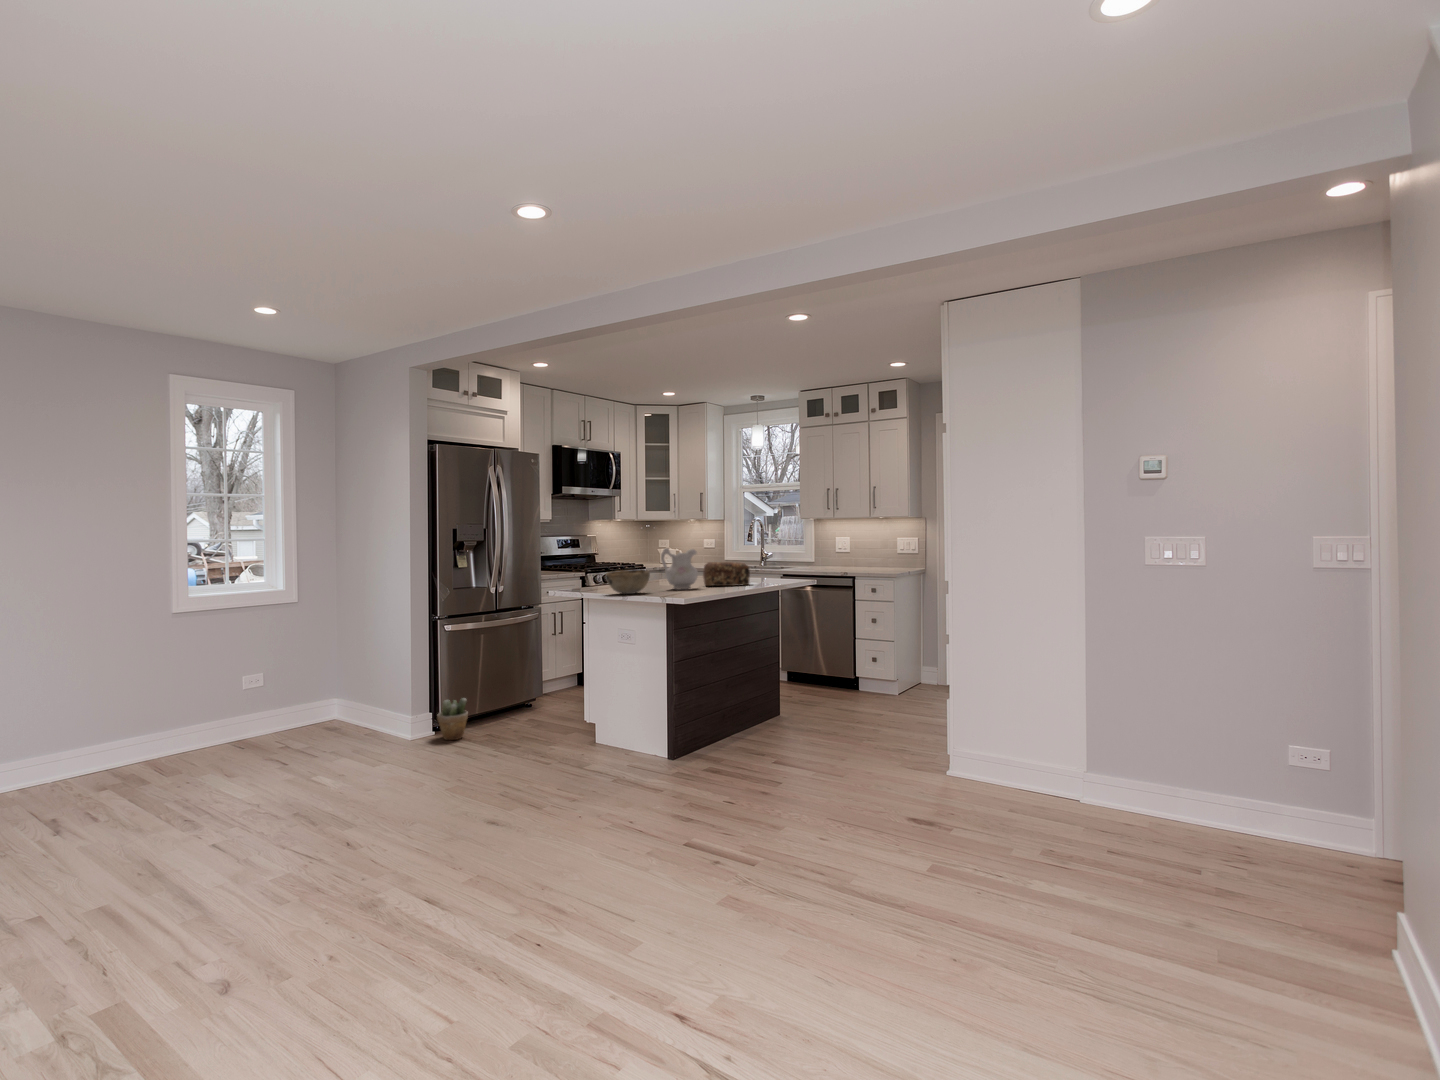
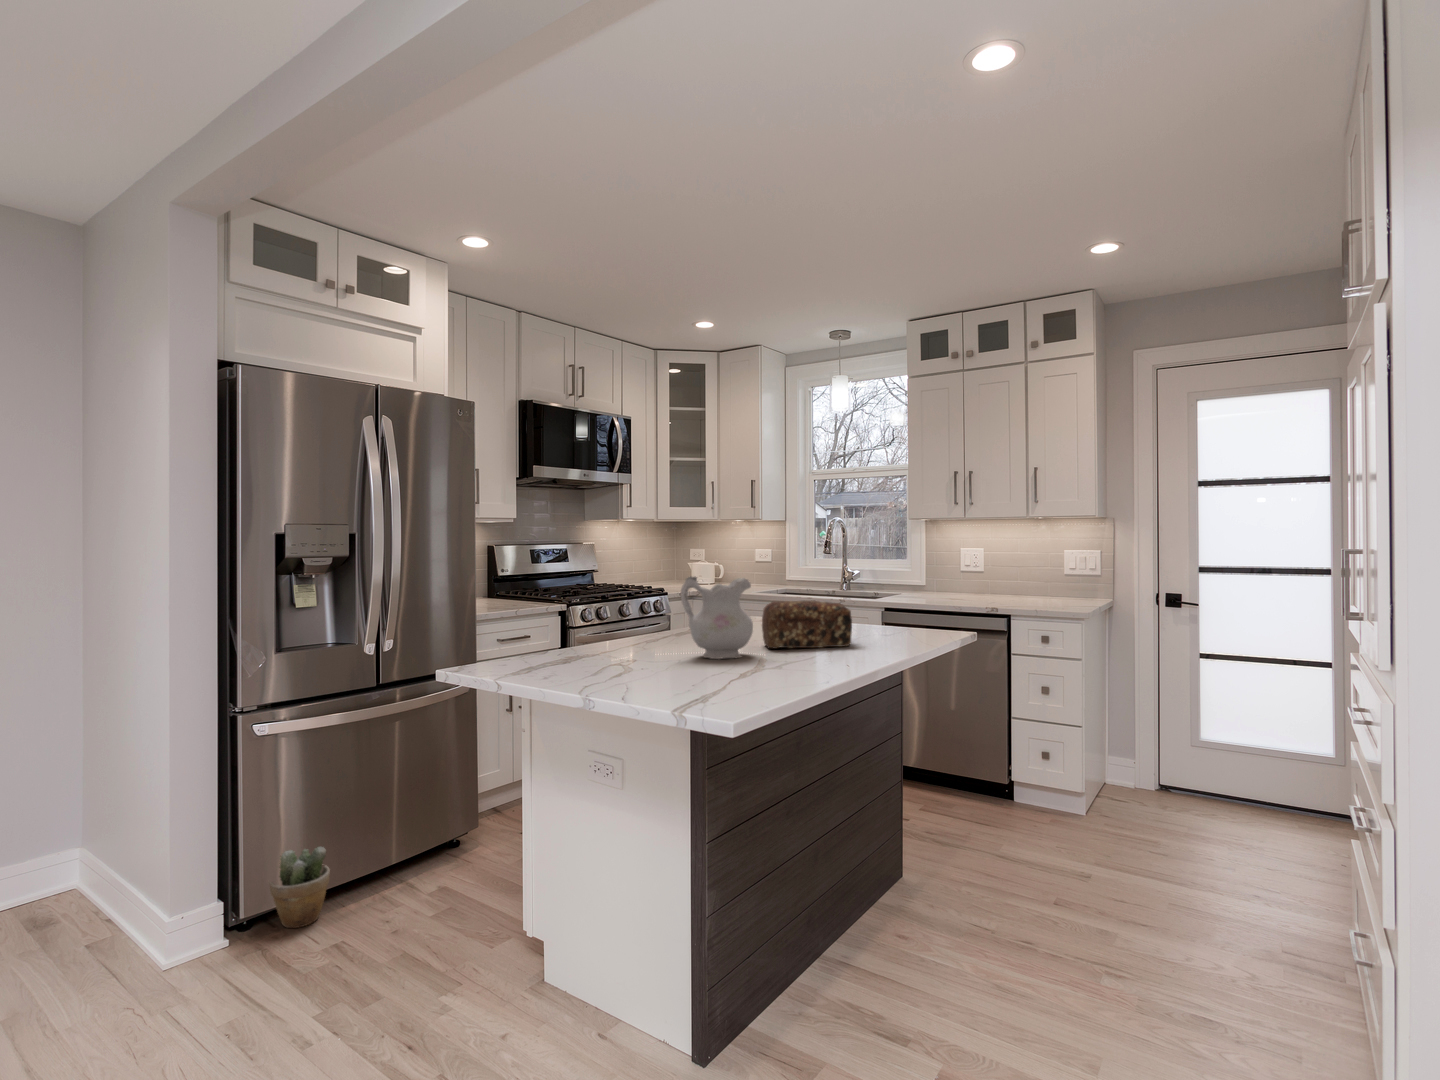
decorative bowl: present [606,569,650,594] -> none [565,619,656,673]

